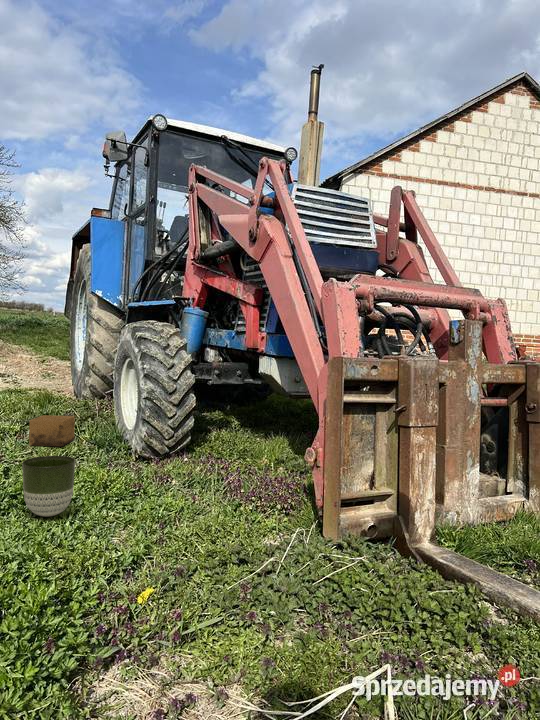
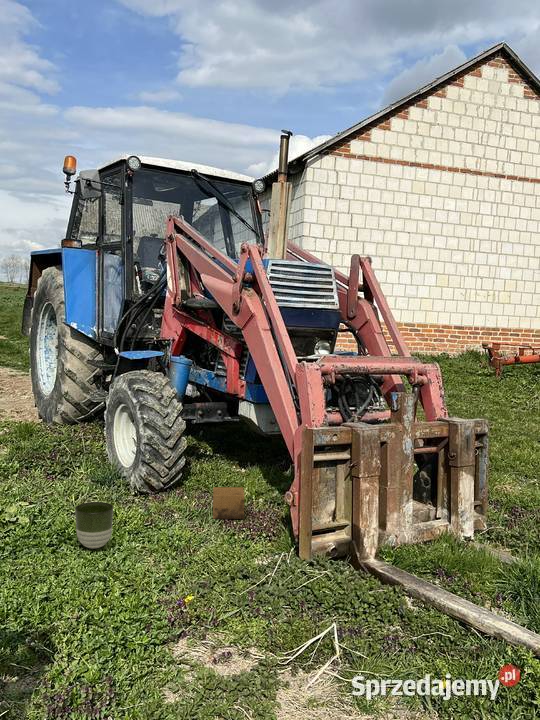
cardboard box: present [29,415,75,446] -> present [213,487,244,519]

